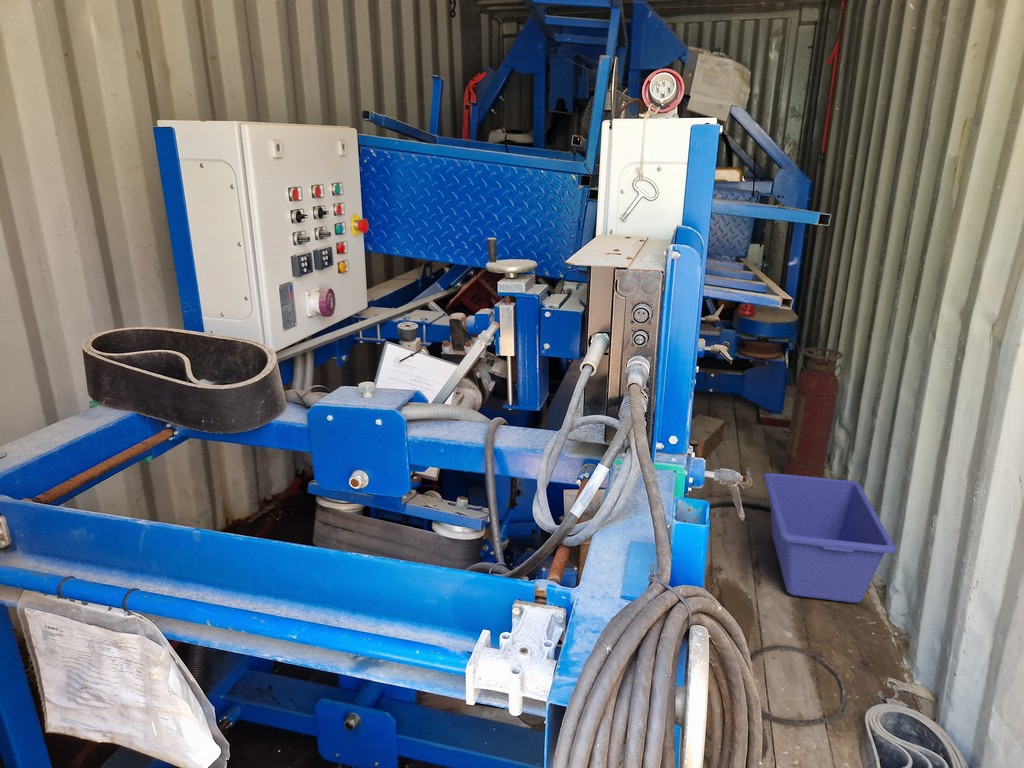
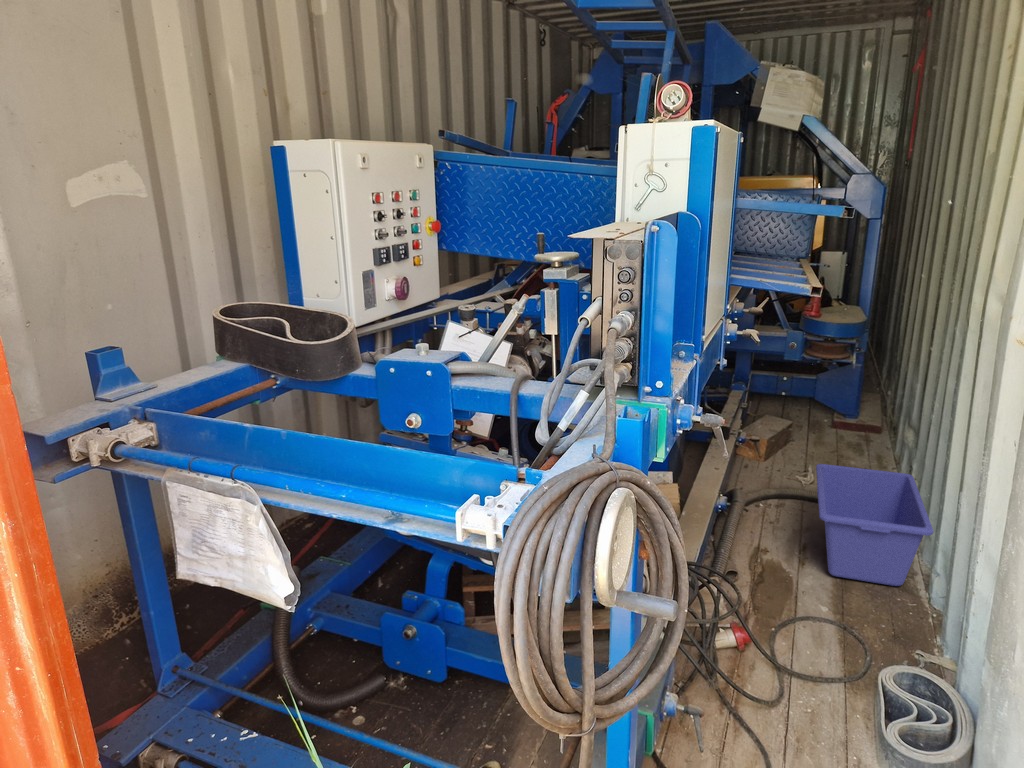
fire extinguisher: present [783,348,843,478] -> none [848,347,908,485]

